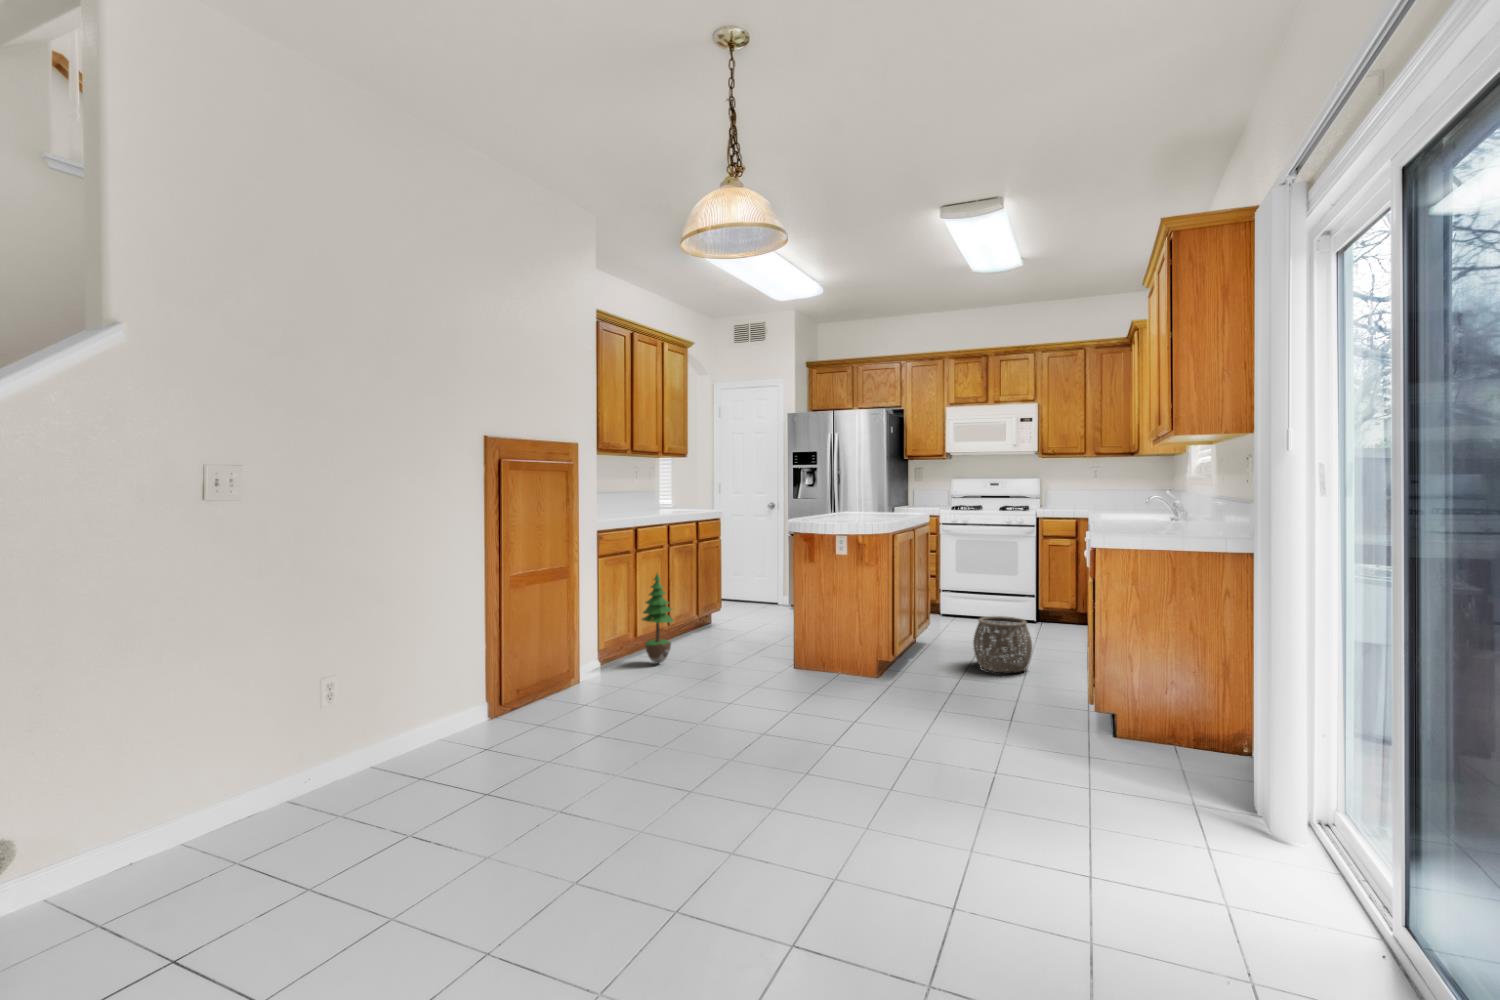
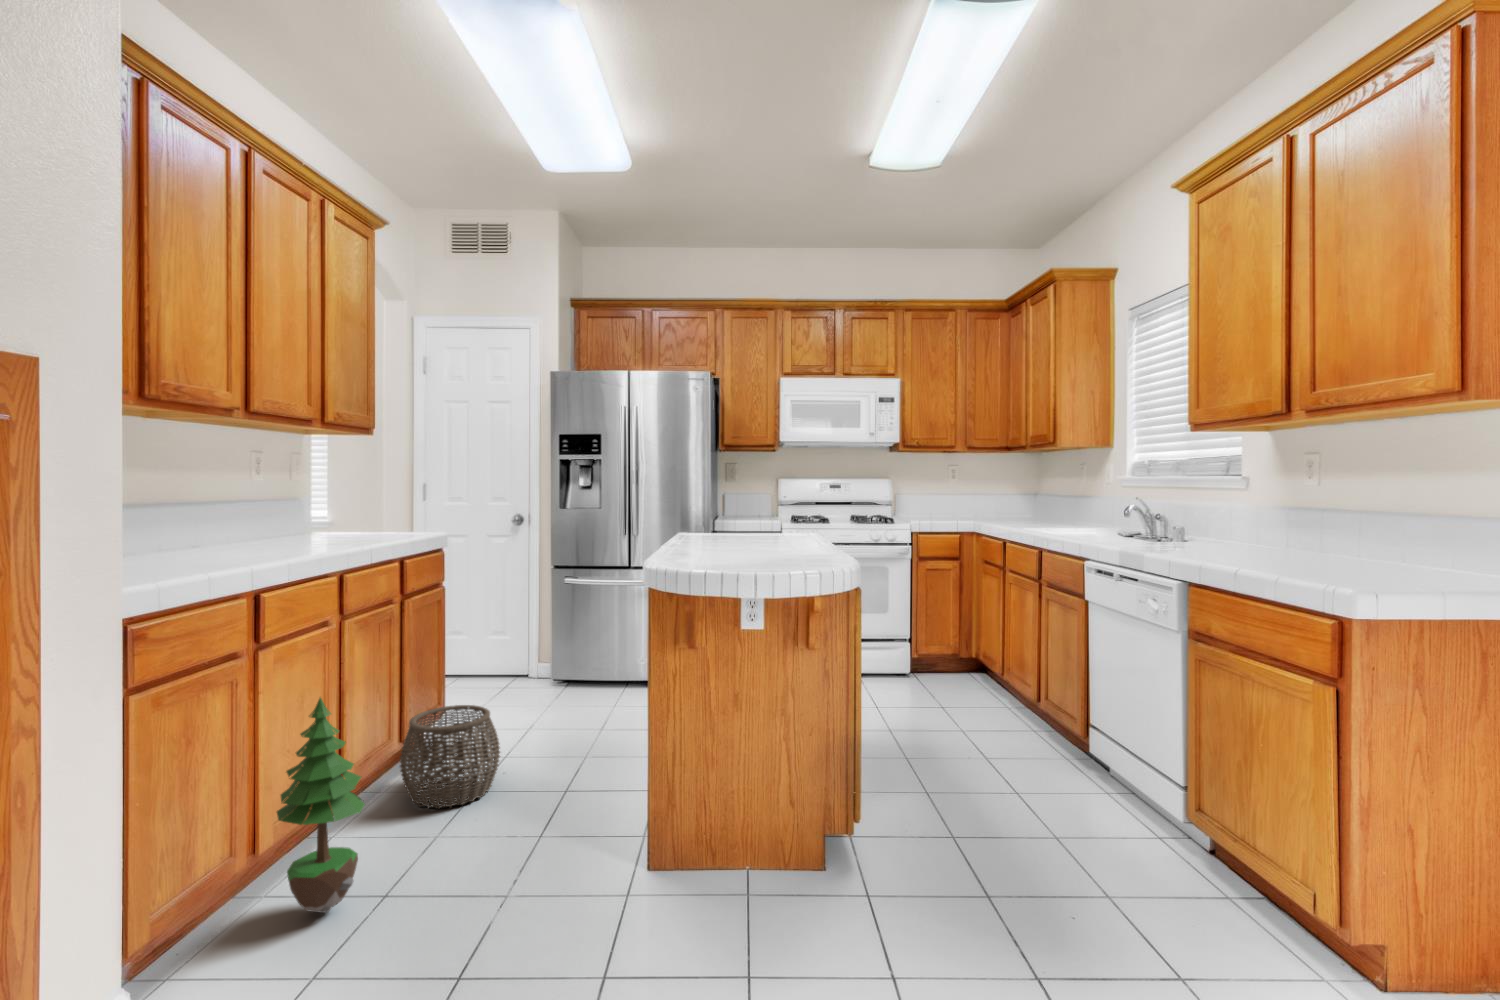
woven basket: present [973,616,1032,673] -> present [400,705,500,808]

